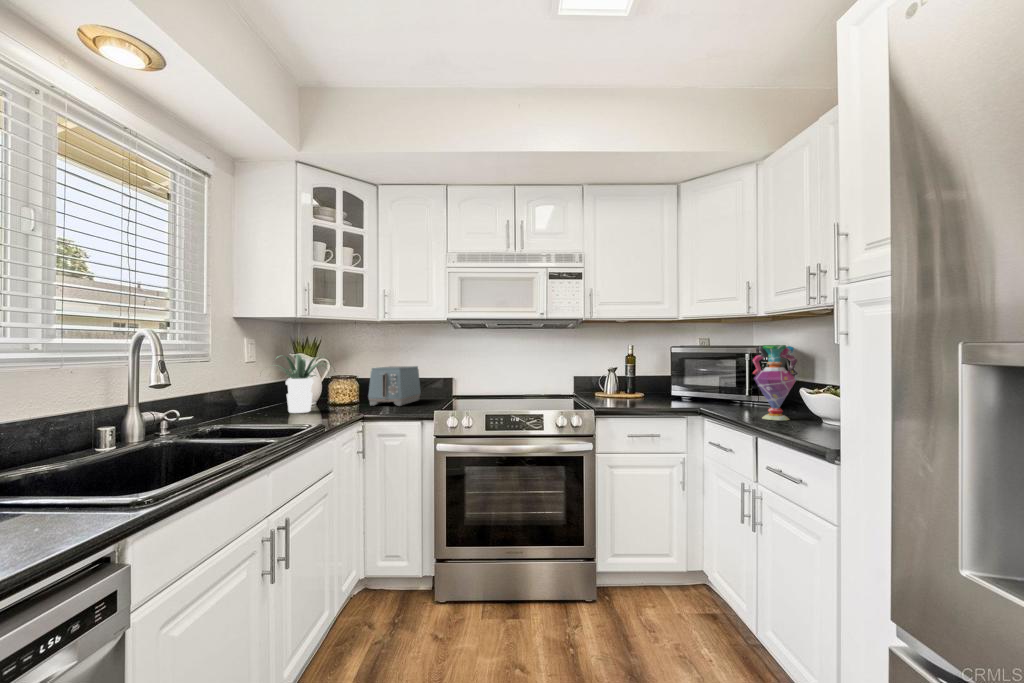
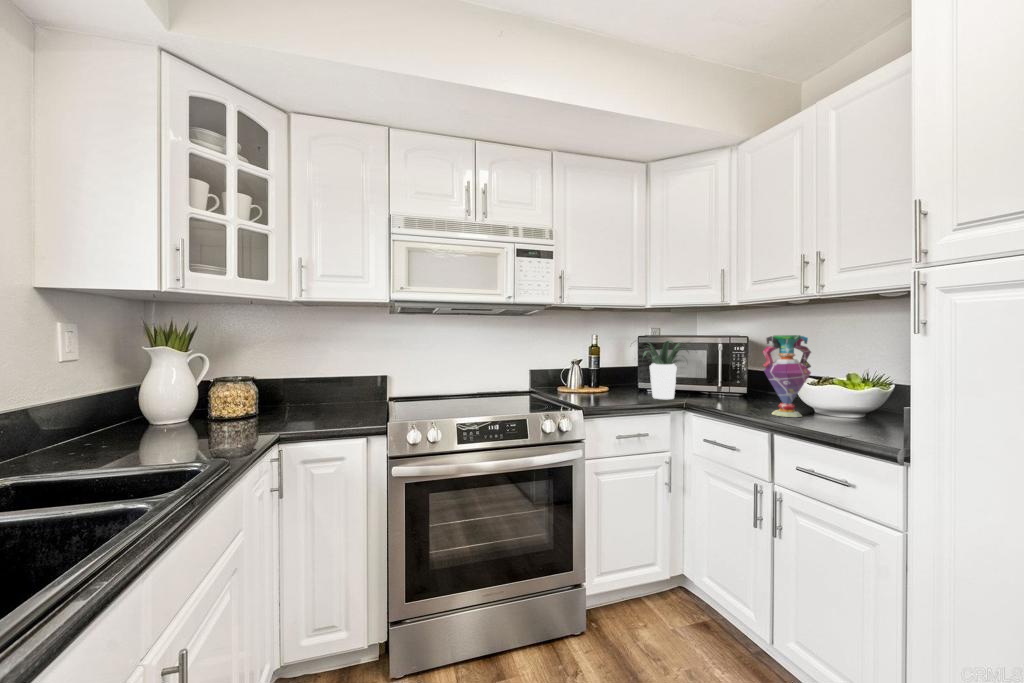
potted plant: present [280,354,331,413] -> present [643,341,687,399]
toaster: present [368,366,421,406] -> none [277,361,346,417]

